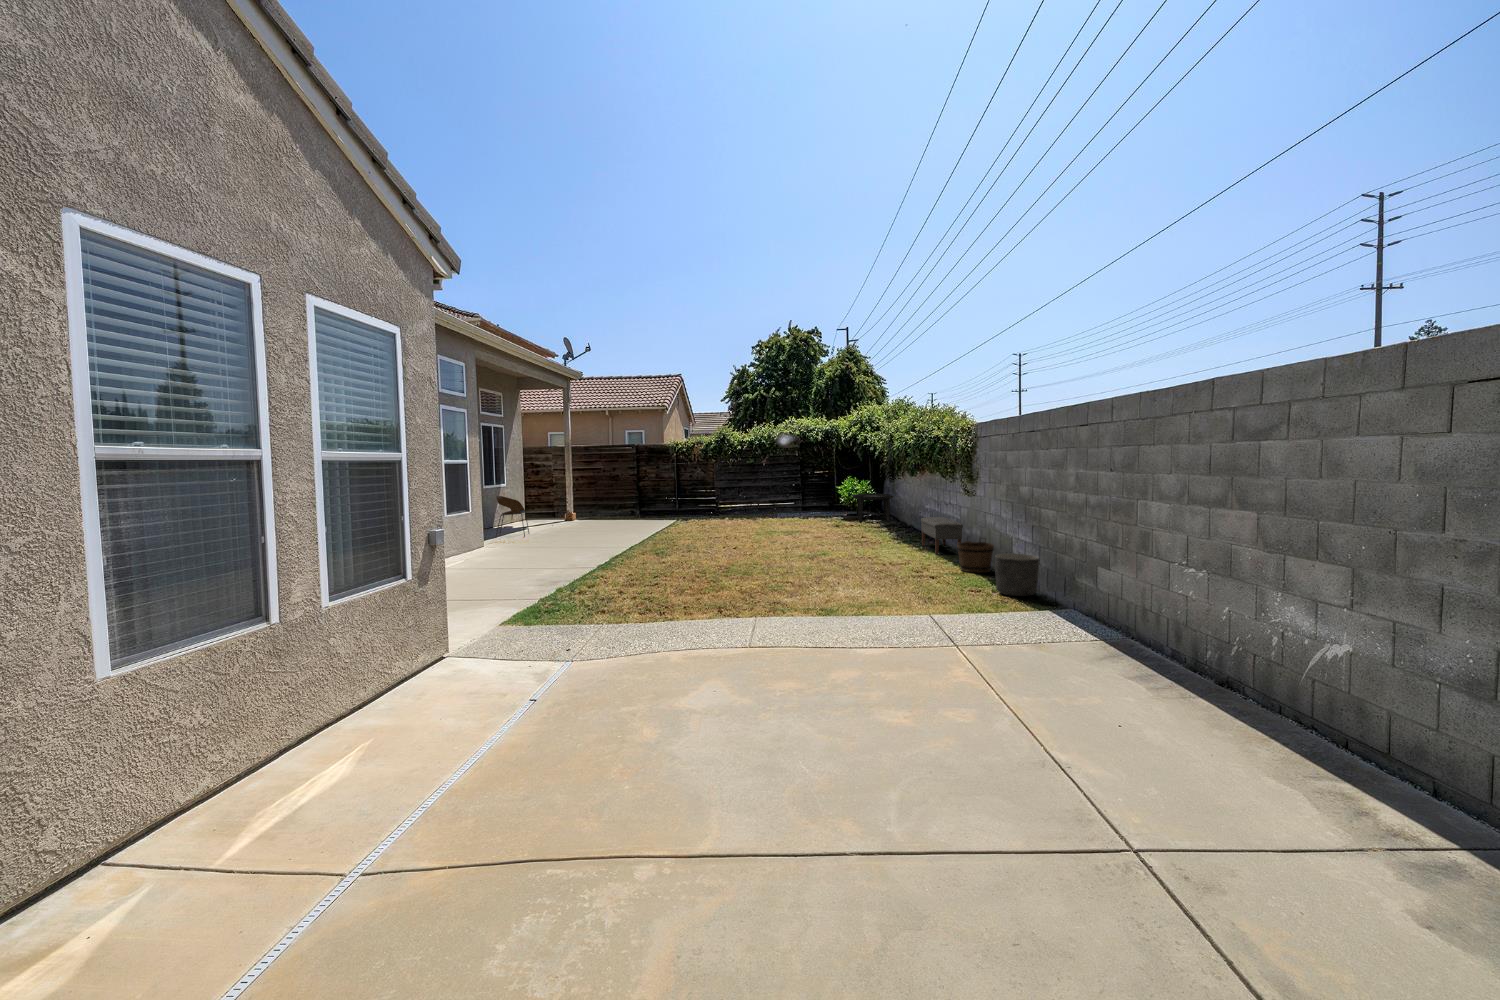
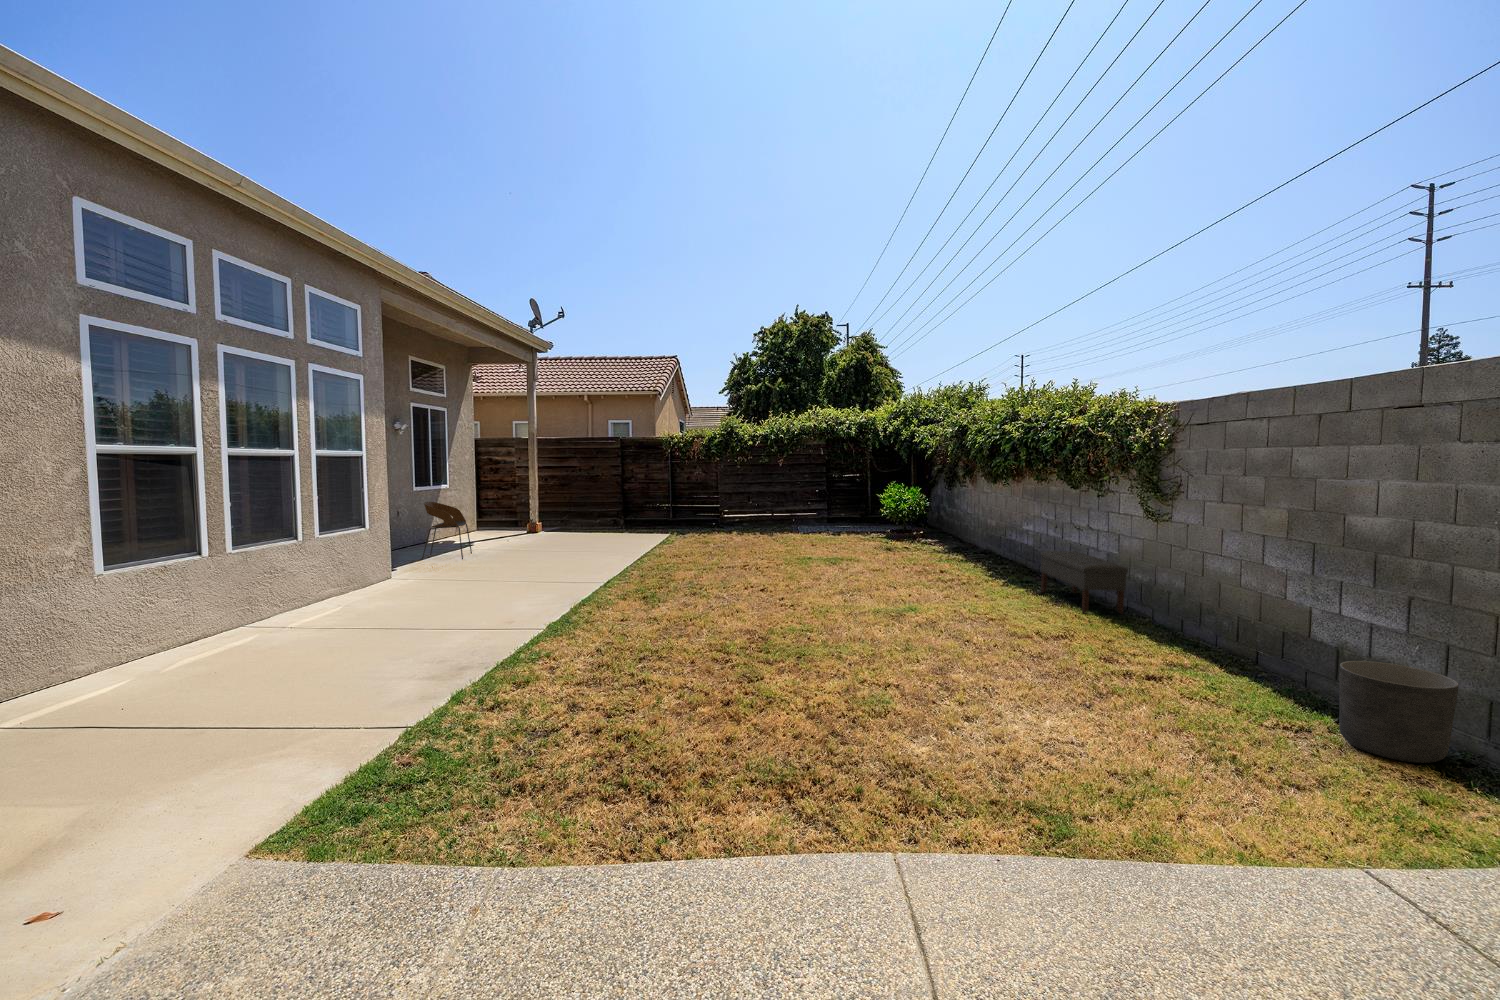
round table: present [852,494,895,522] -> none [899,505,957,543]
bucket: present [957,539,994,573] -> none [1168,602,1241,668]

